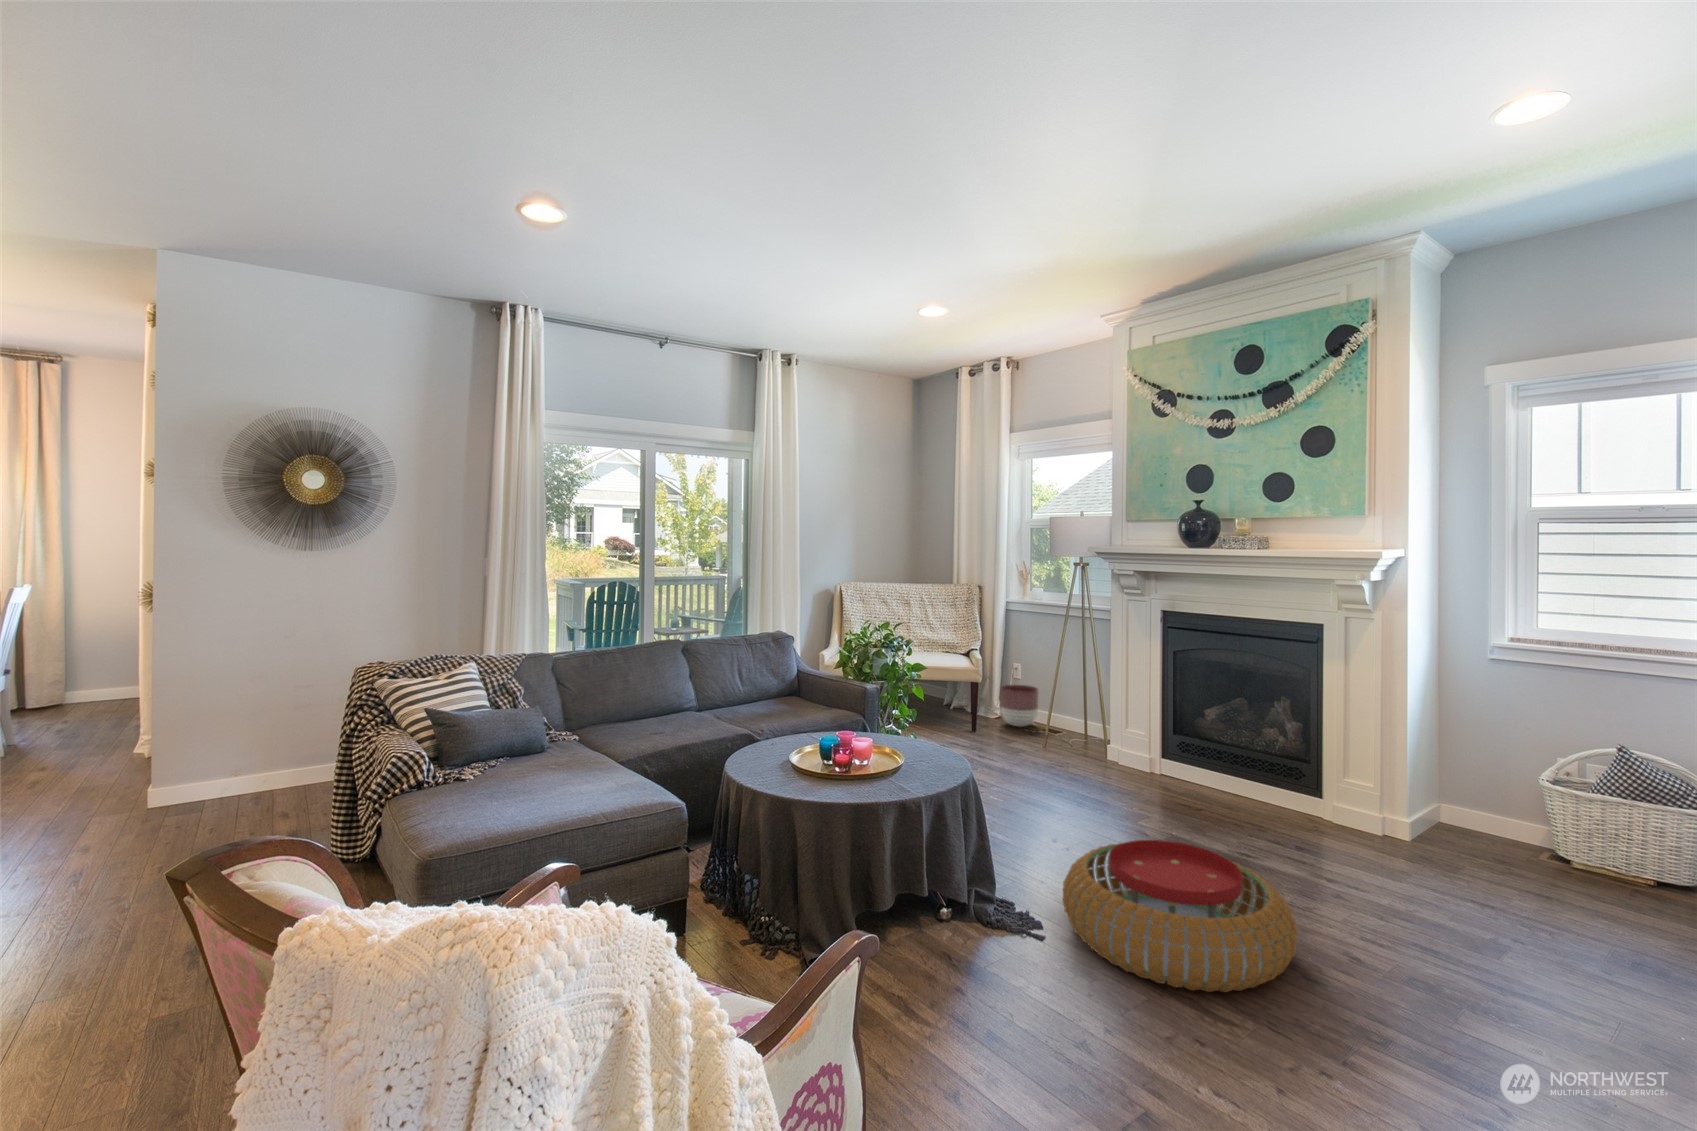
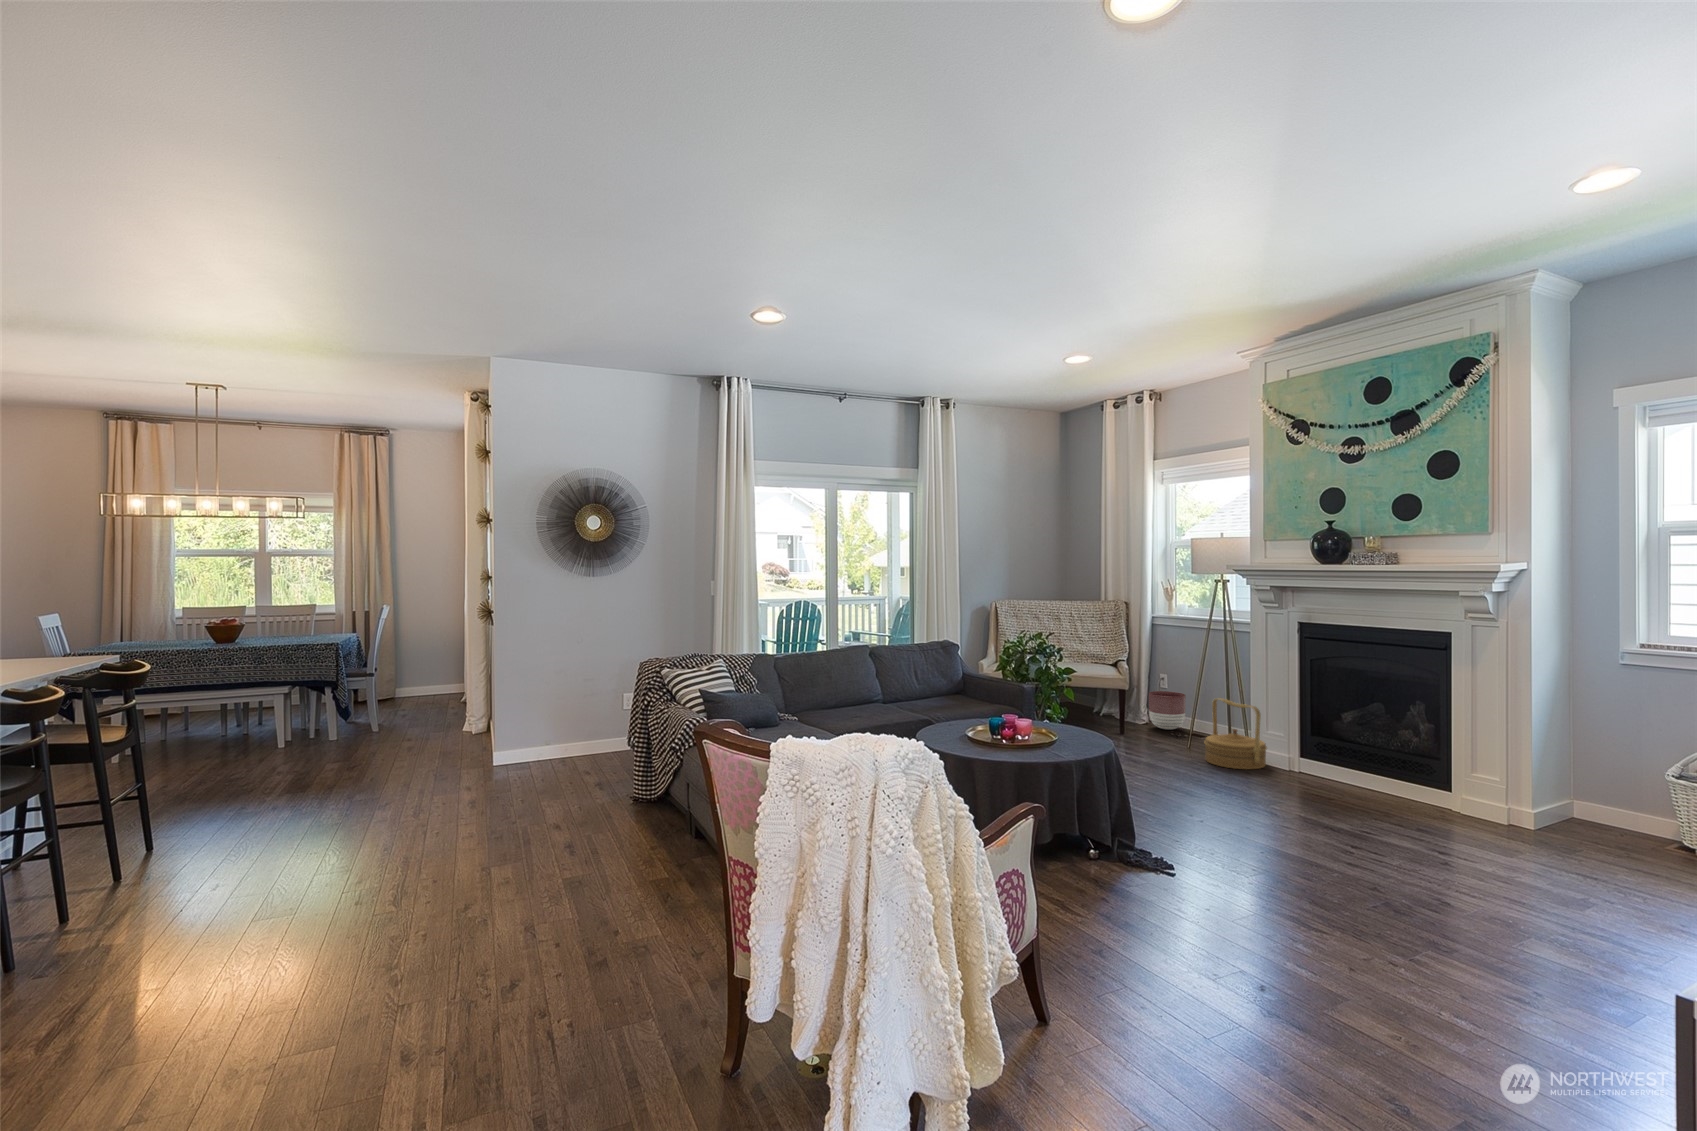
woven basket: none [1060,695,1126,775] -> present [1204,698,1267,770]
pouf: present [1063,840,1297,992] -> none [1192,805,1392,915]

